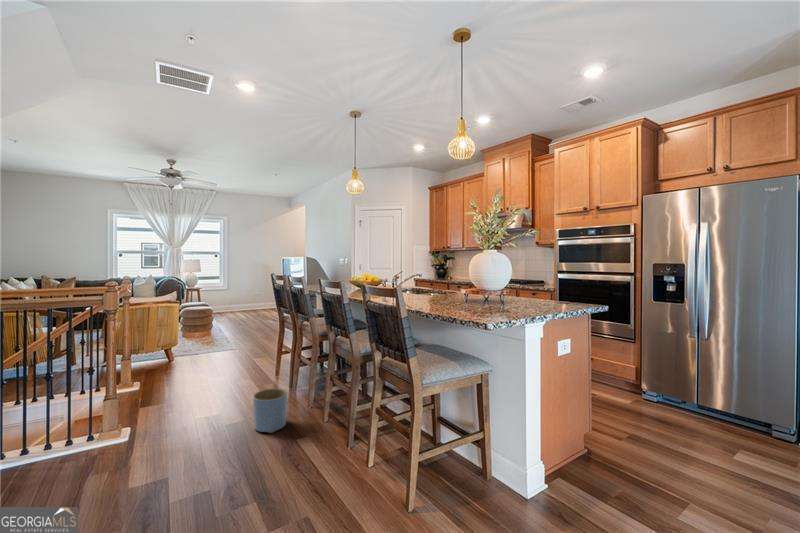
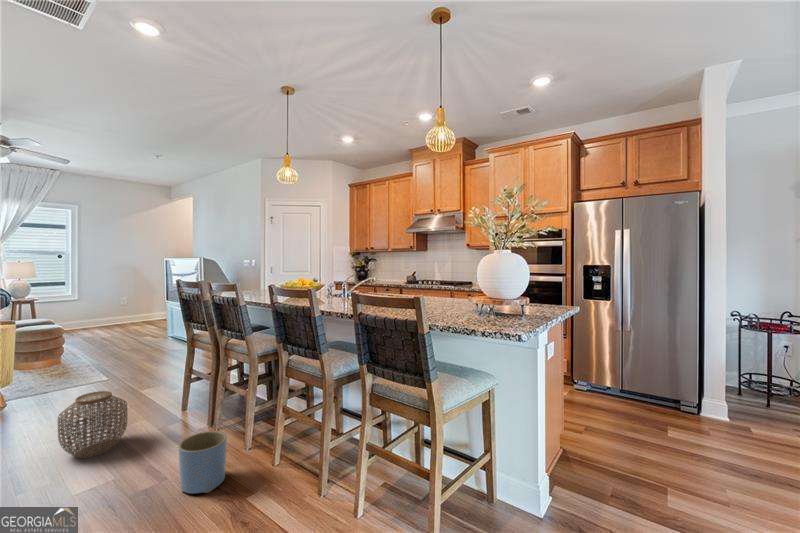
woven basket: none [190,353,234,399] -> present [58,391,127,458]

